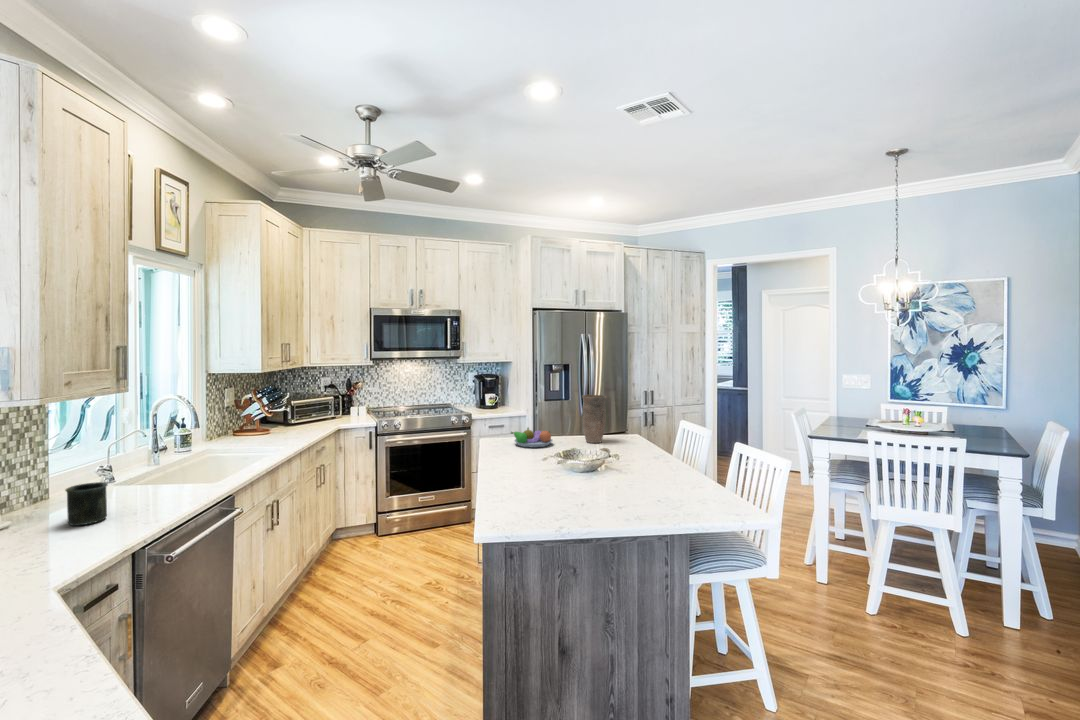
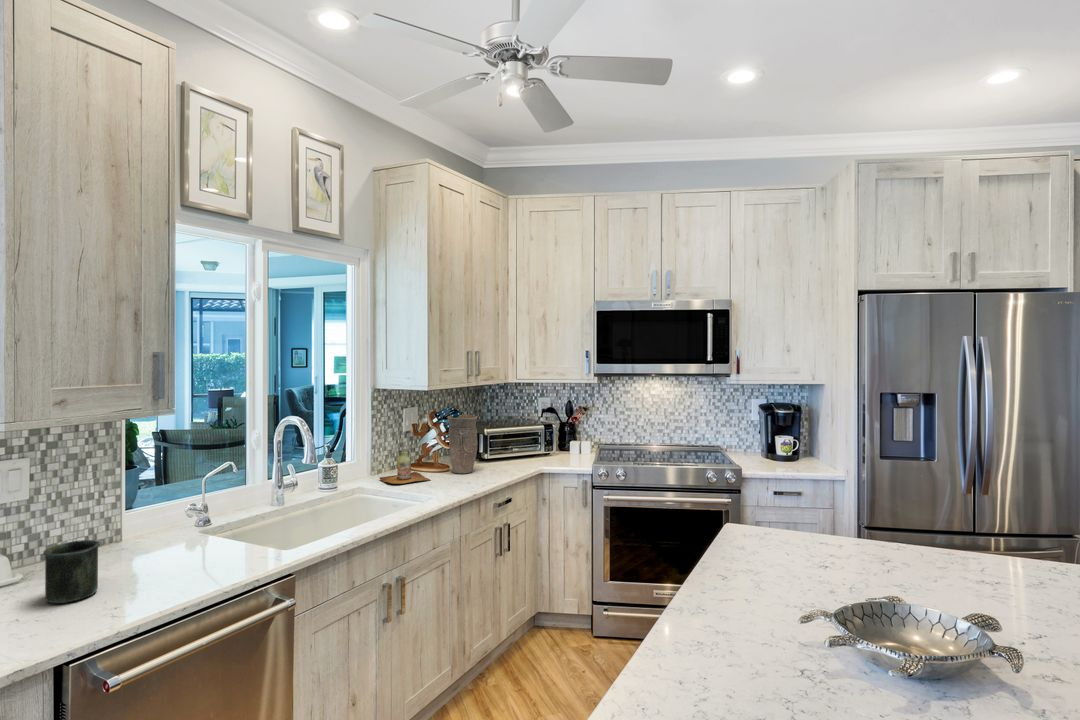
vase: present [583,395,607,443] -> present [448,415,478,473]
bottle: none [216,418,263,444] -> present [380,449,430,484]
fruit bowl: present [511,428,553,447] -> none [778,522,876,575]

